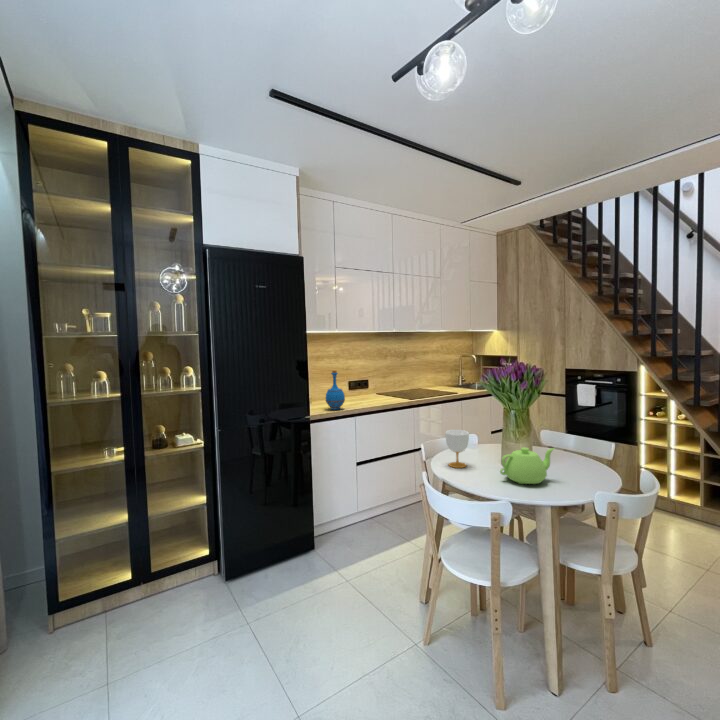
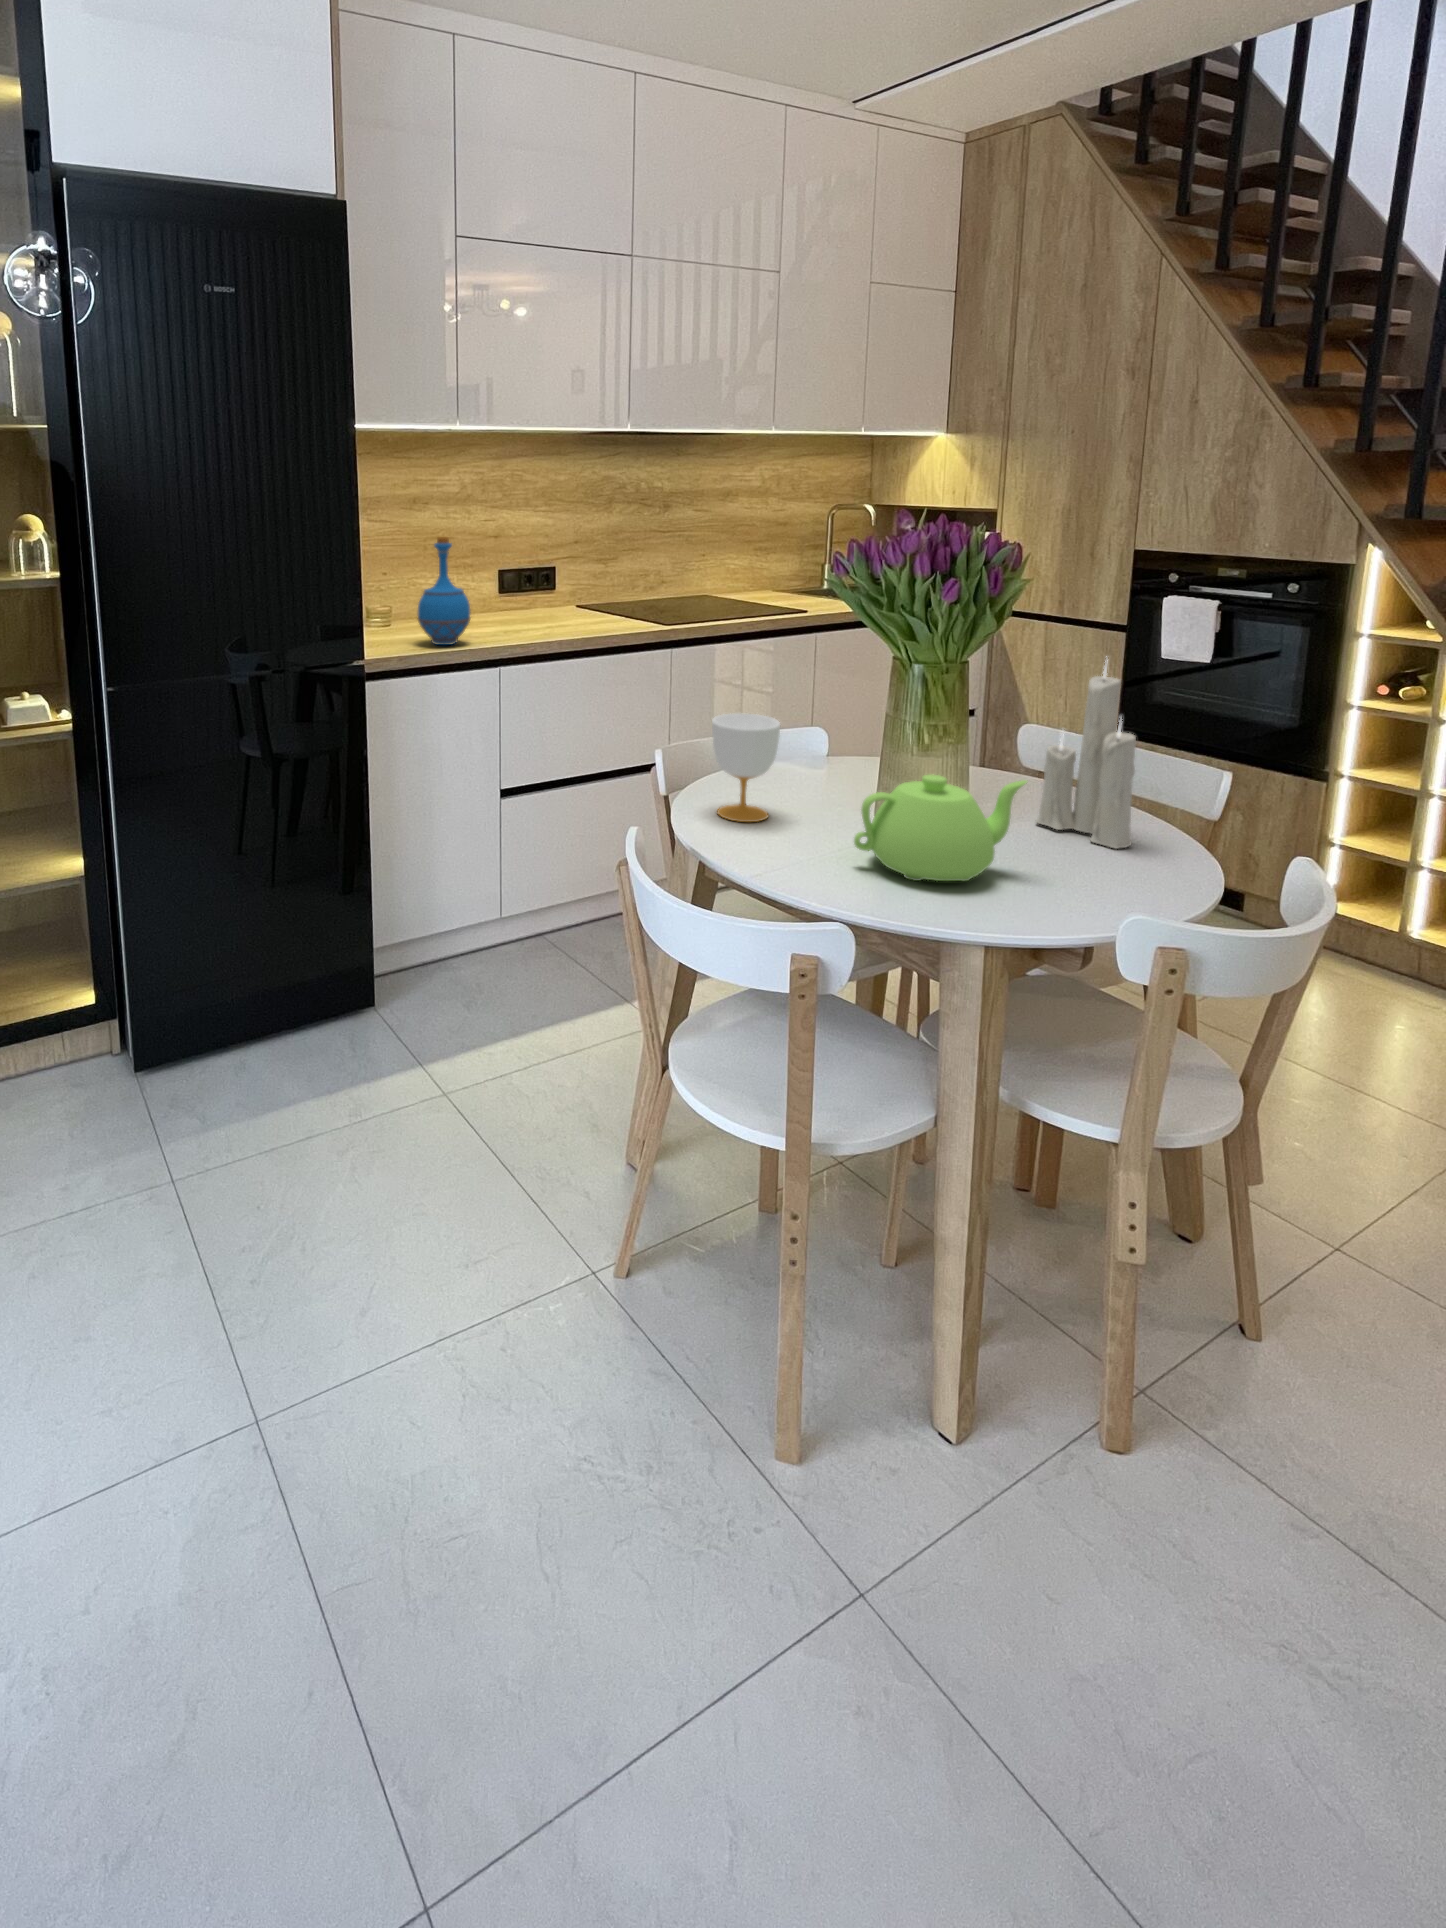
candle: none [555,402,587,470] -> present [1036,665,1136,848]

